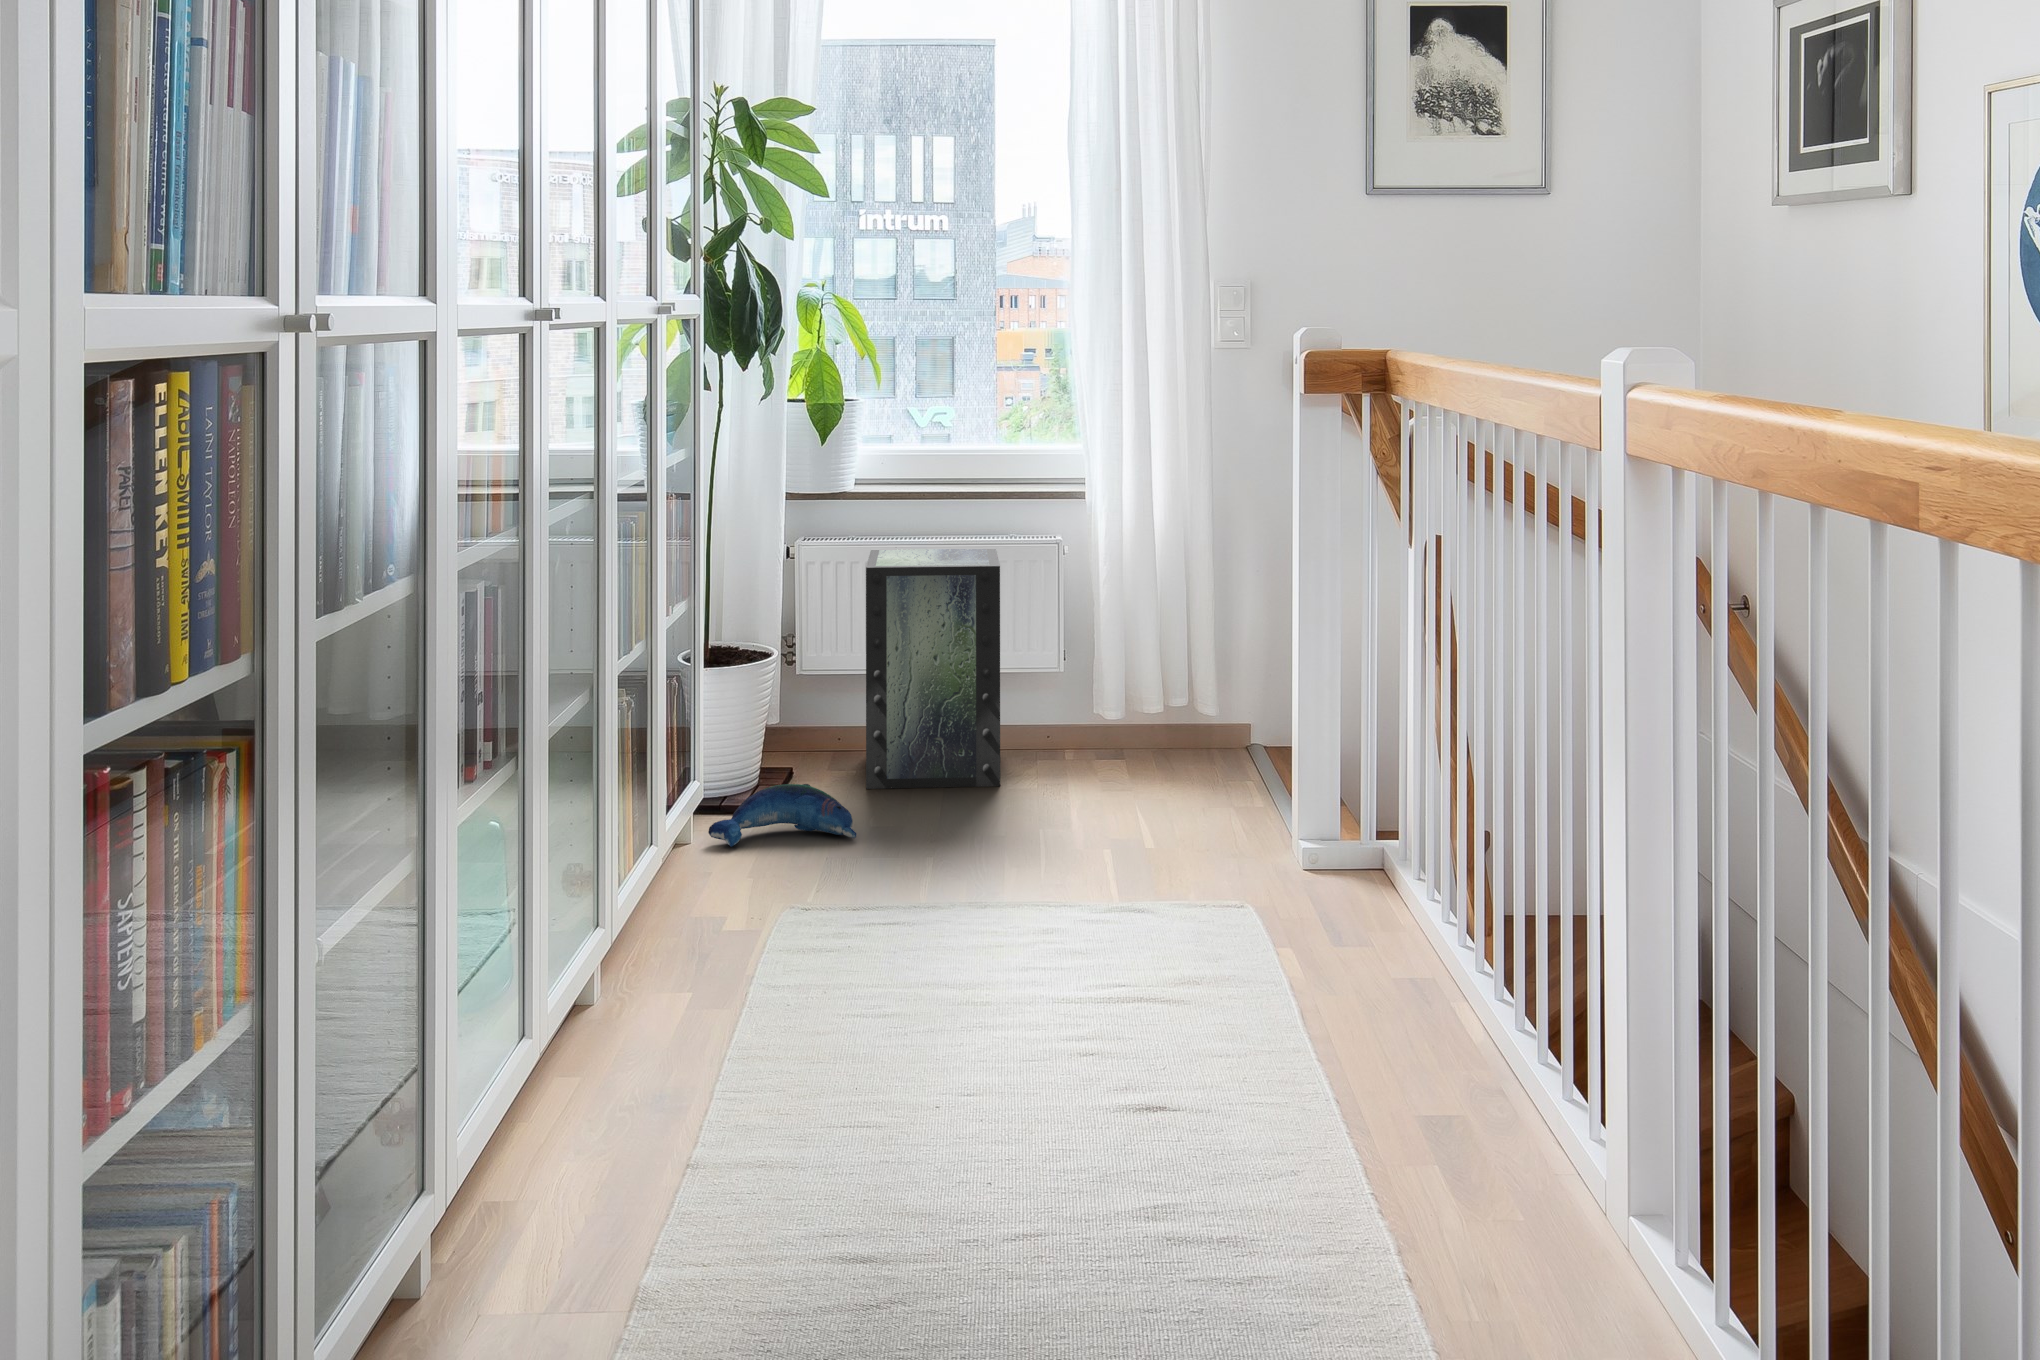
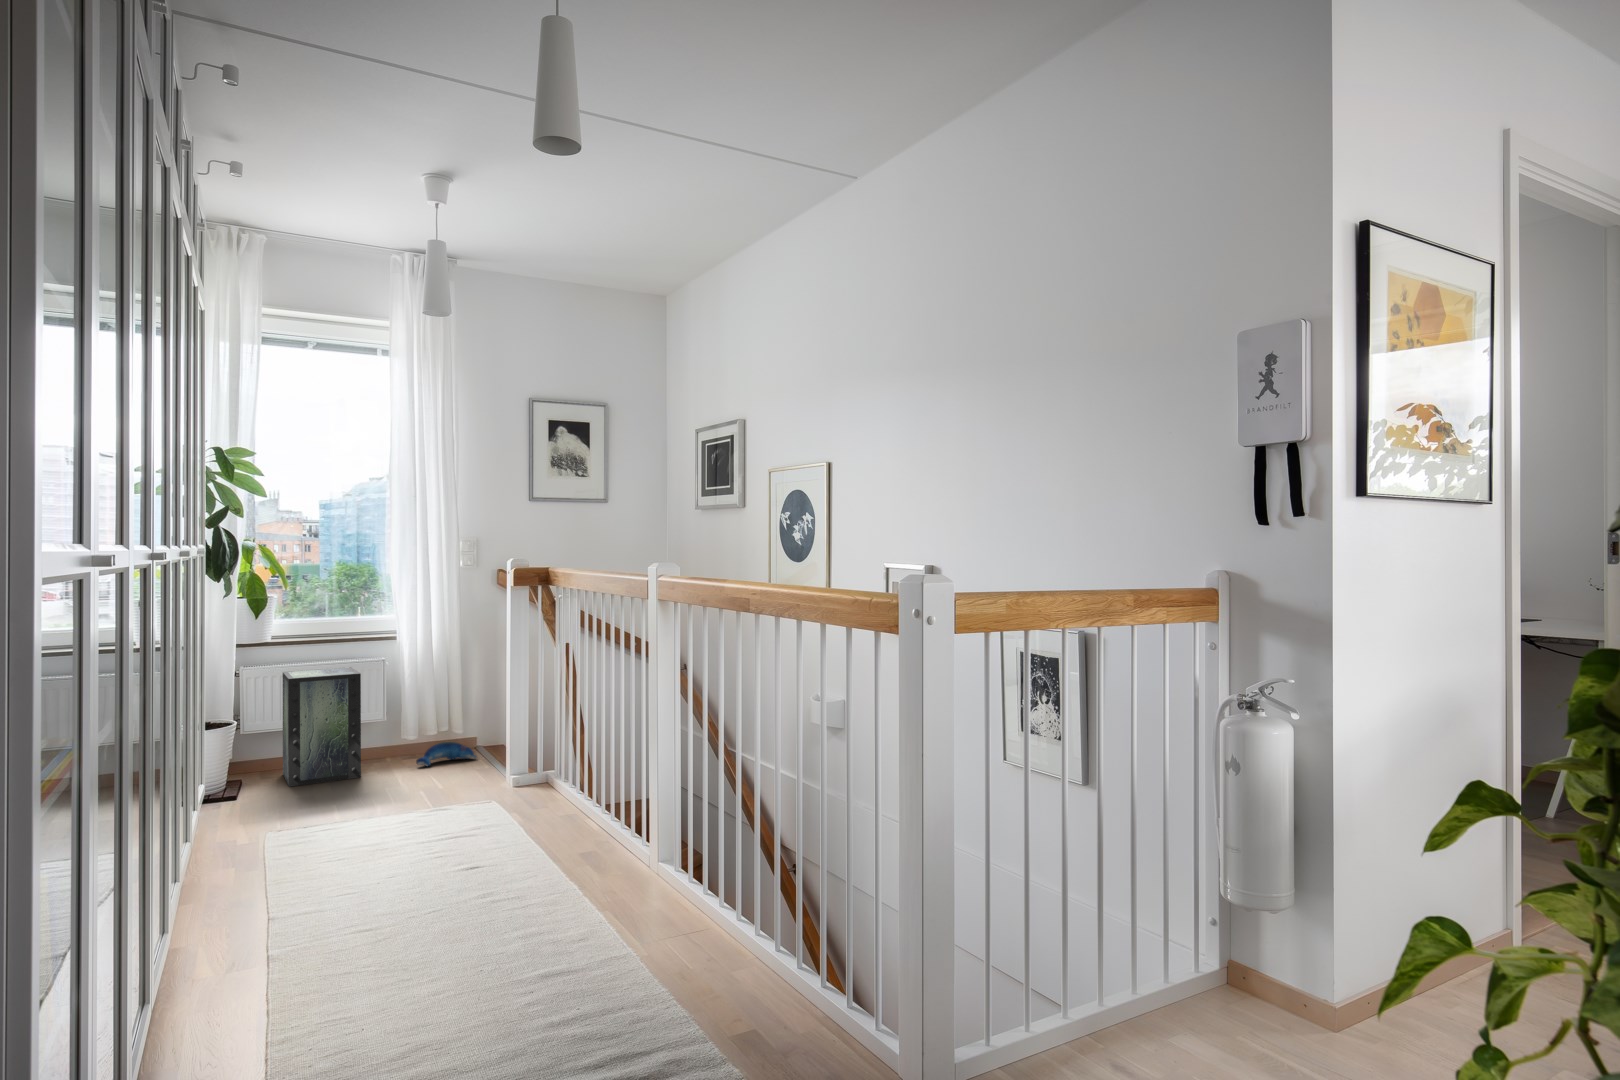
plush toy: present [708,784,857,847] -> present [416,742,477,766]

